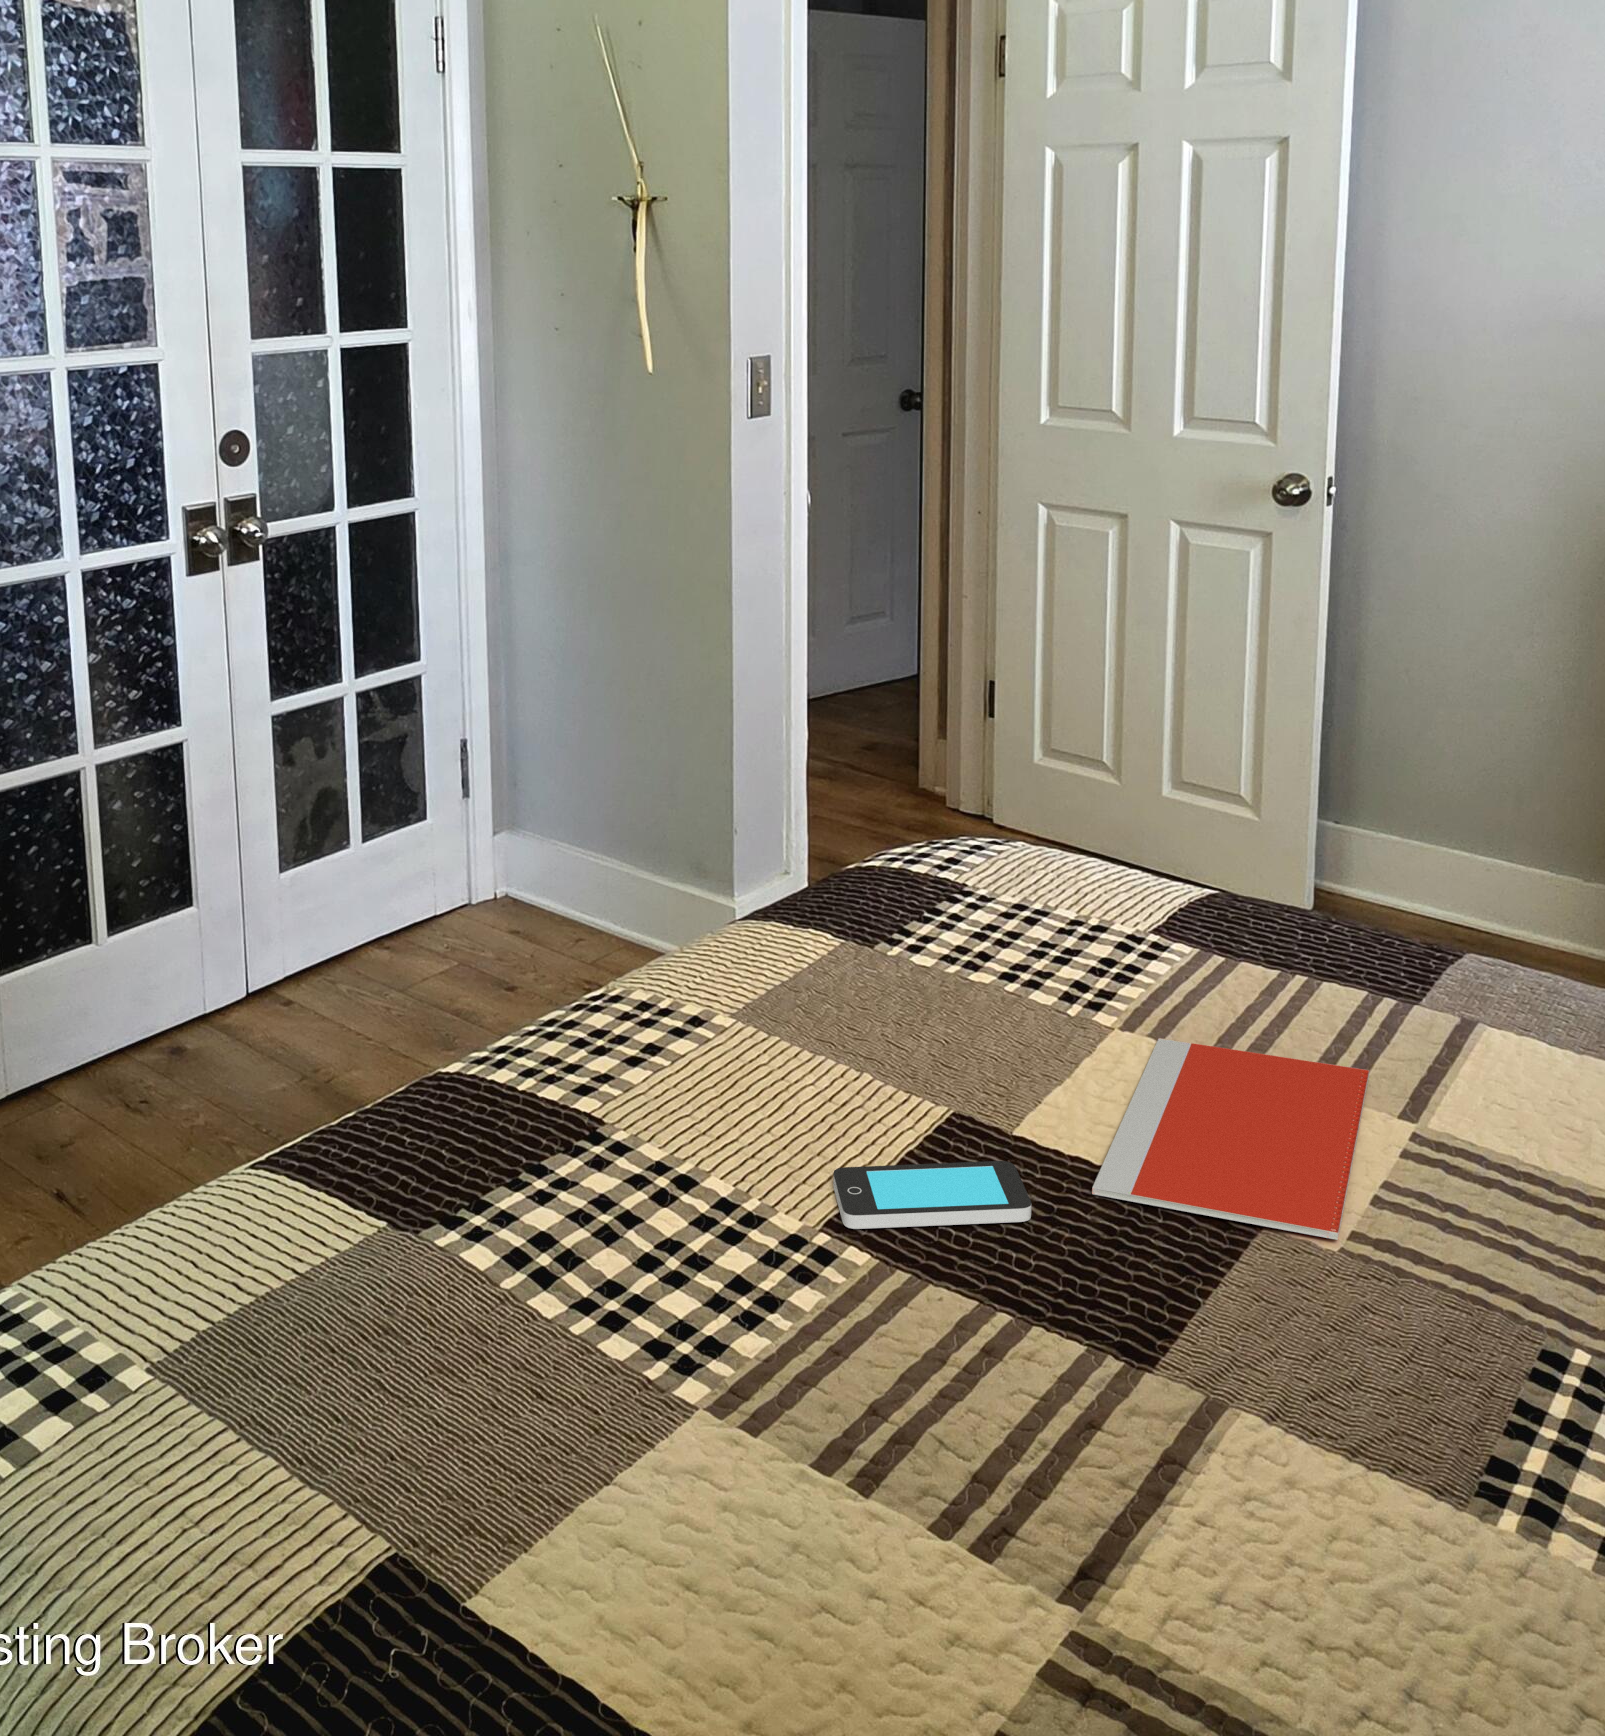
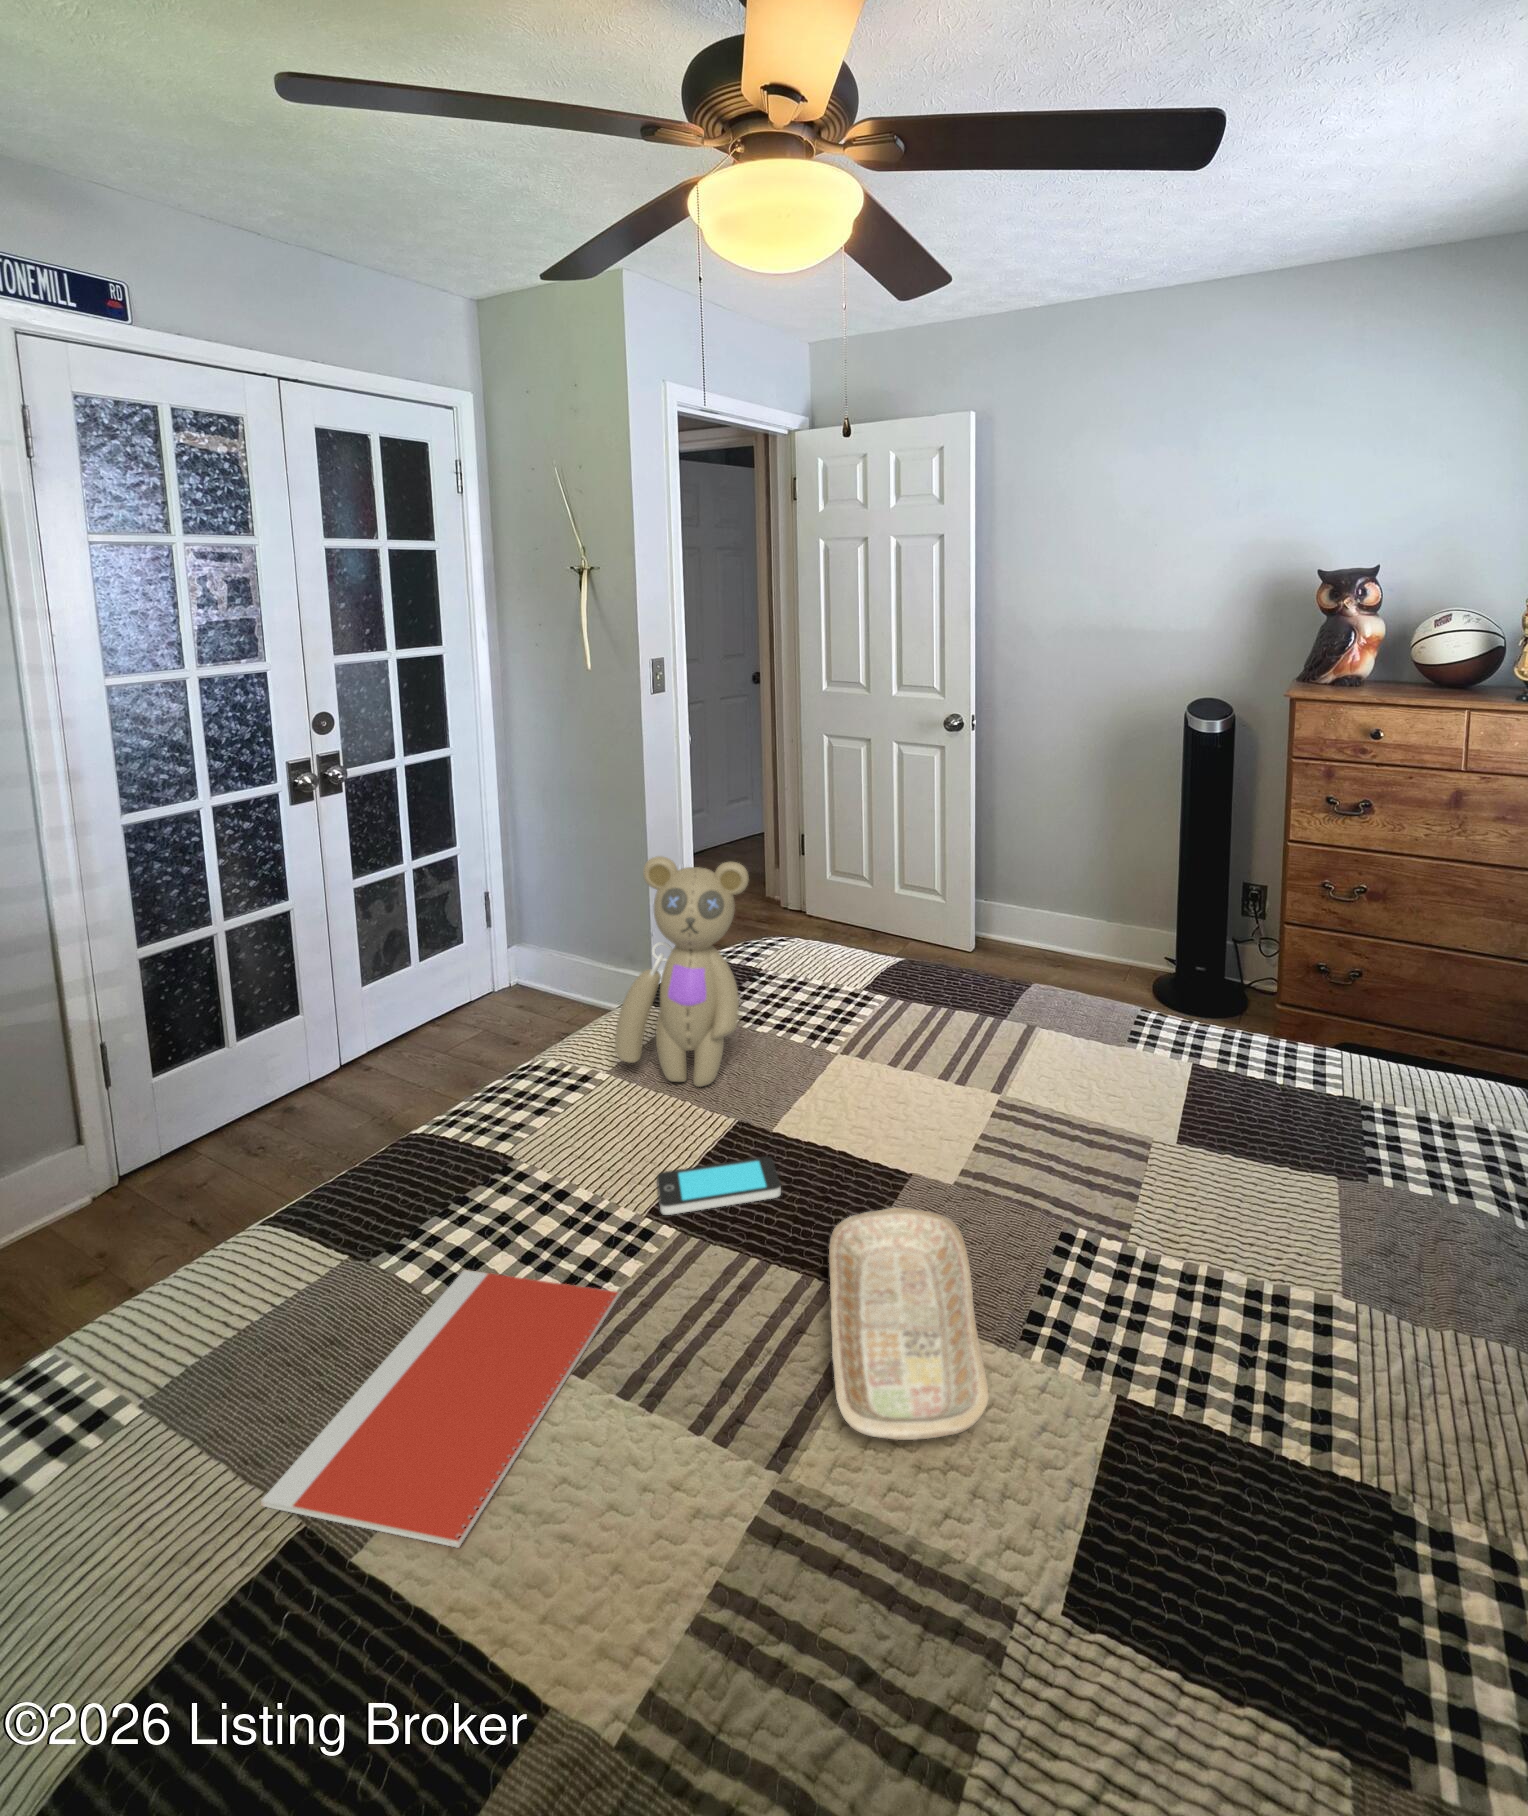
teddy bear: none [752,678,988,1052] -> present [615,856,749,1087]
notebook: present [1092,1038,1370,1240] -> present [261,1270,619,1548]
tray: none [1121,1250,1393,1562] -> present [829,1208,989,1440]

